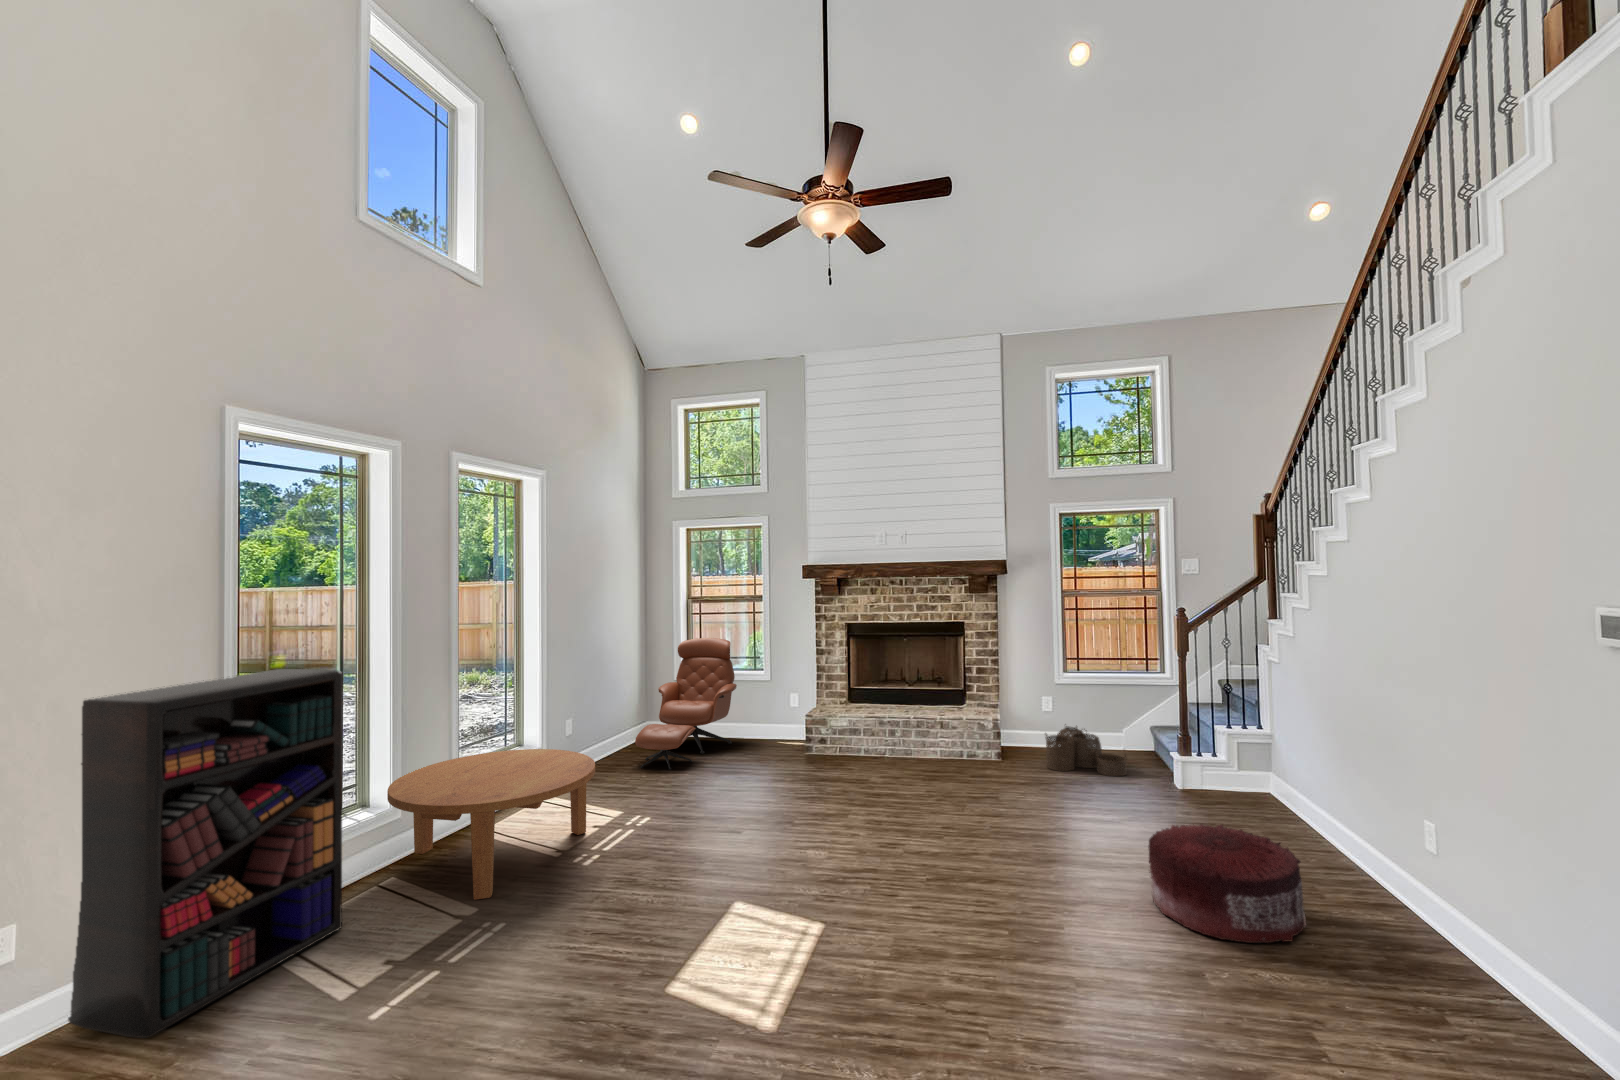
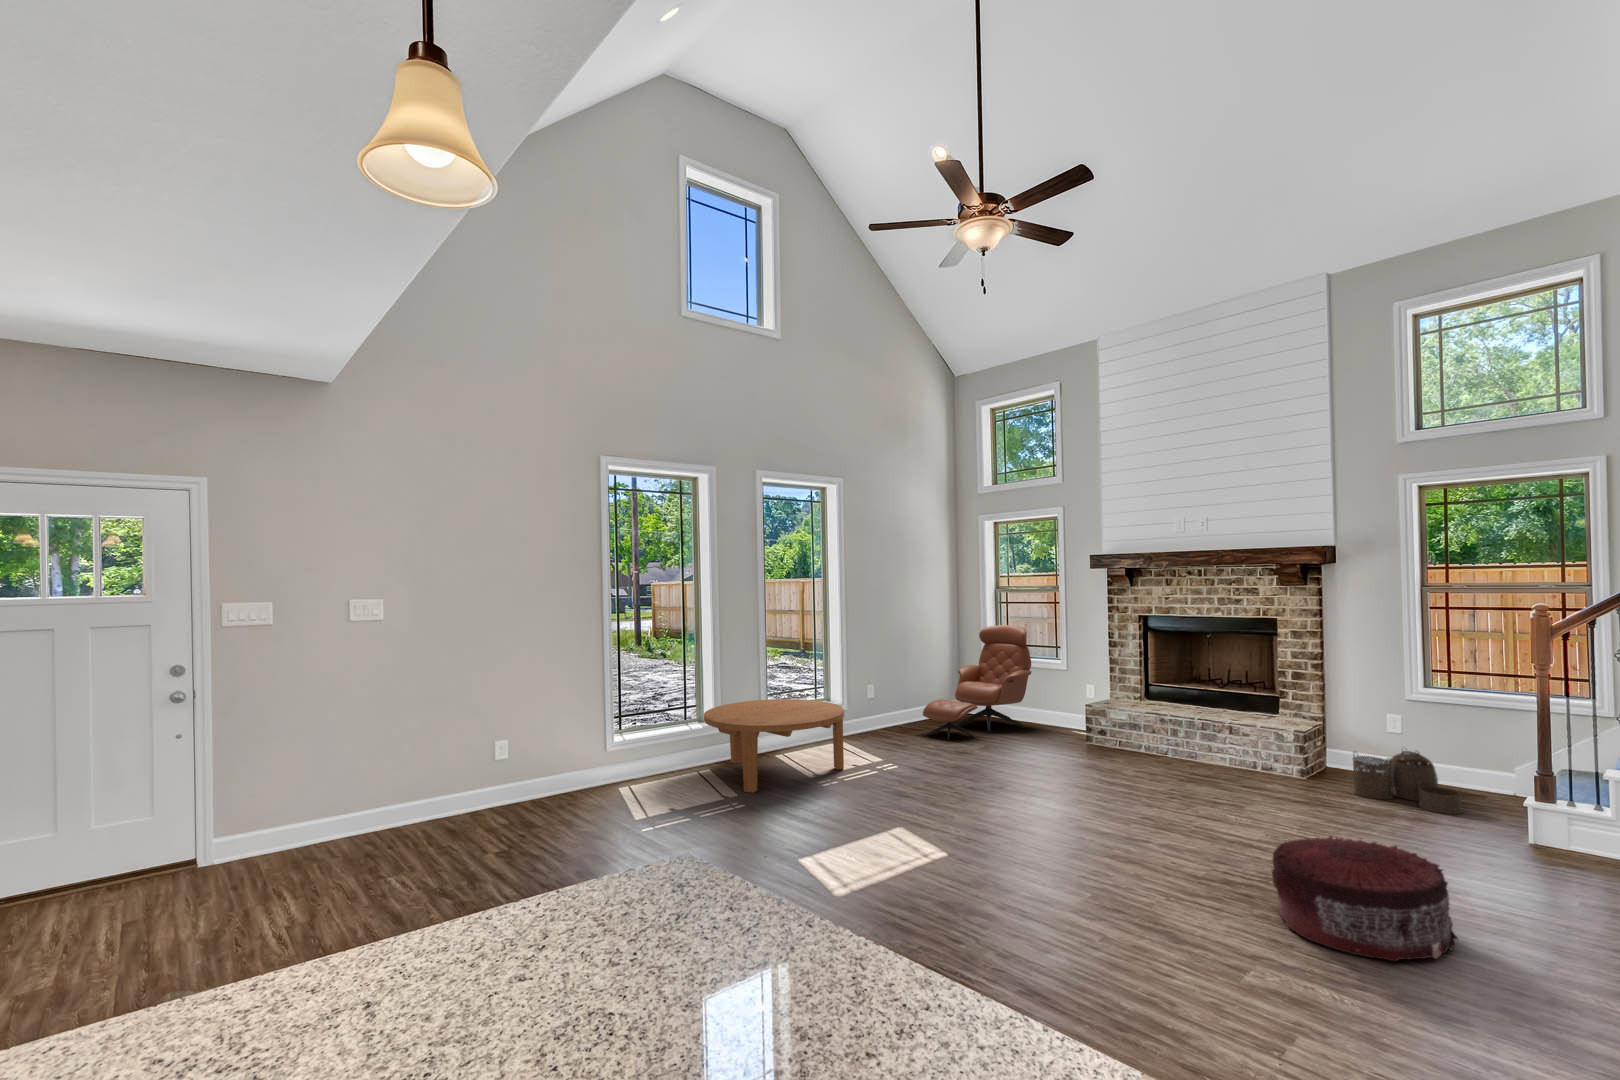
bookshelf: present [68,669,343,1038] -> none [537,623,667,815]

